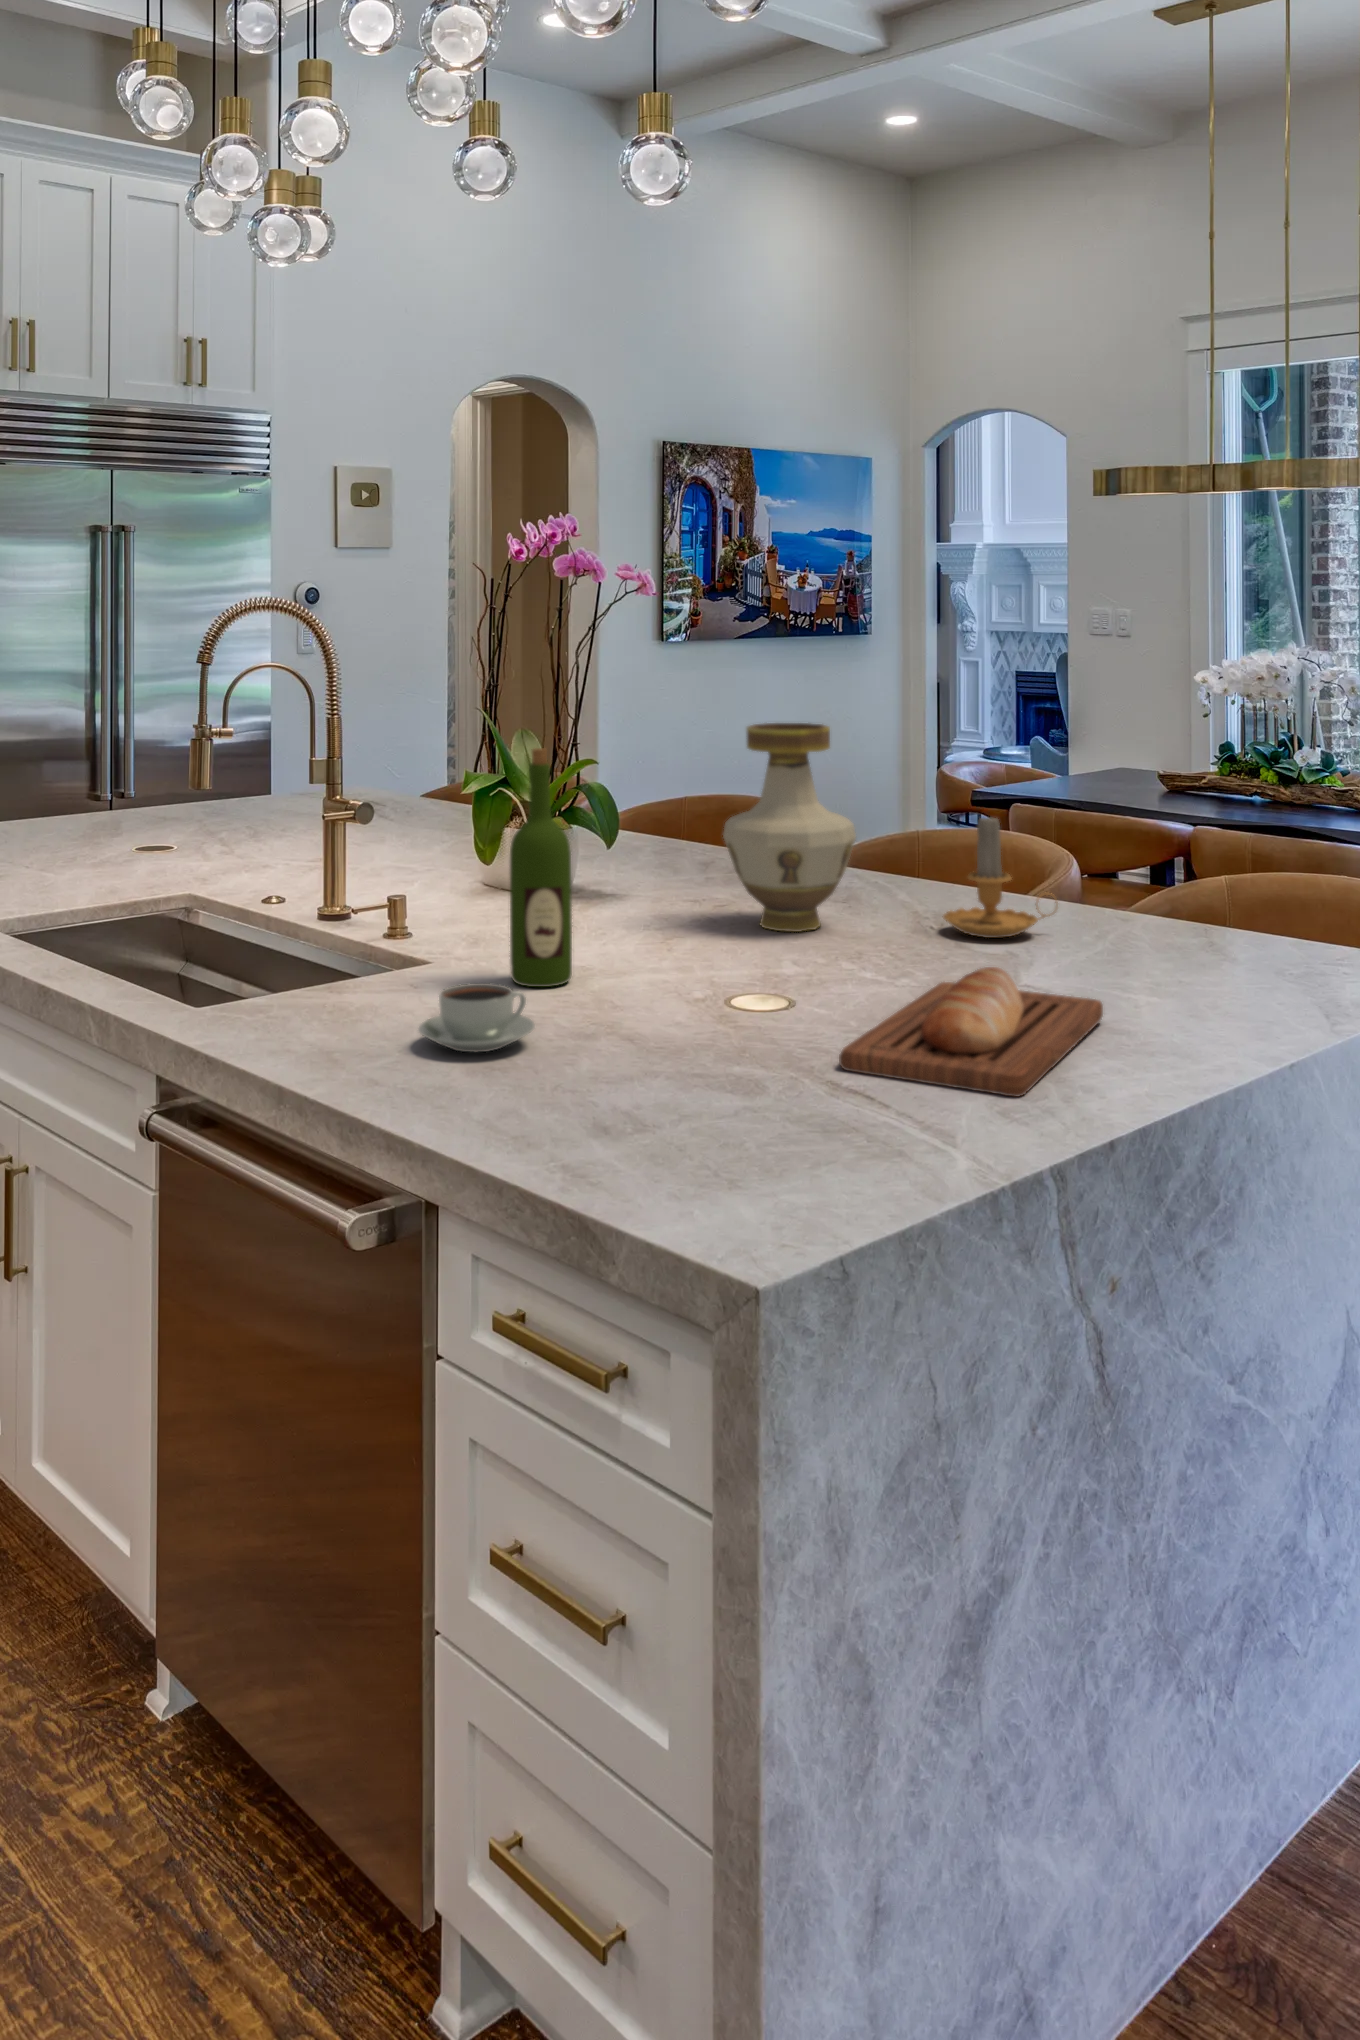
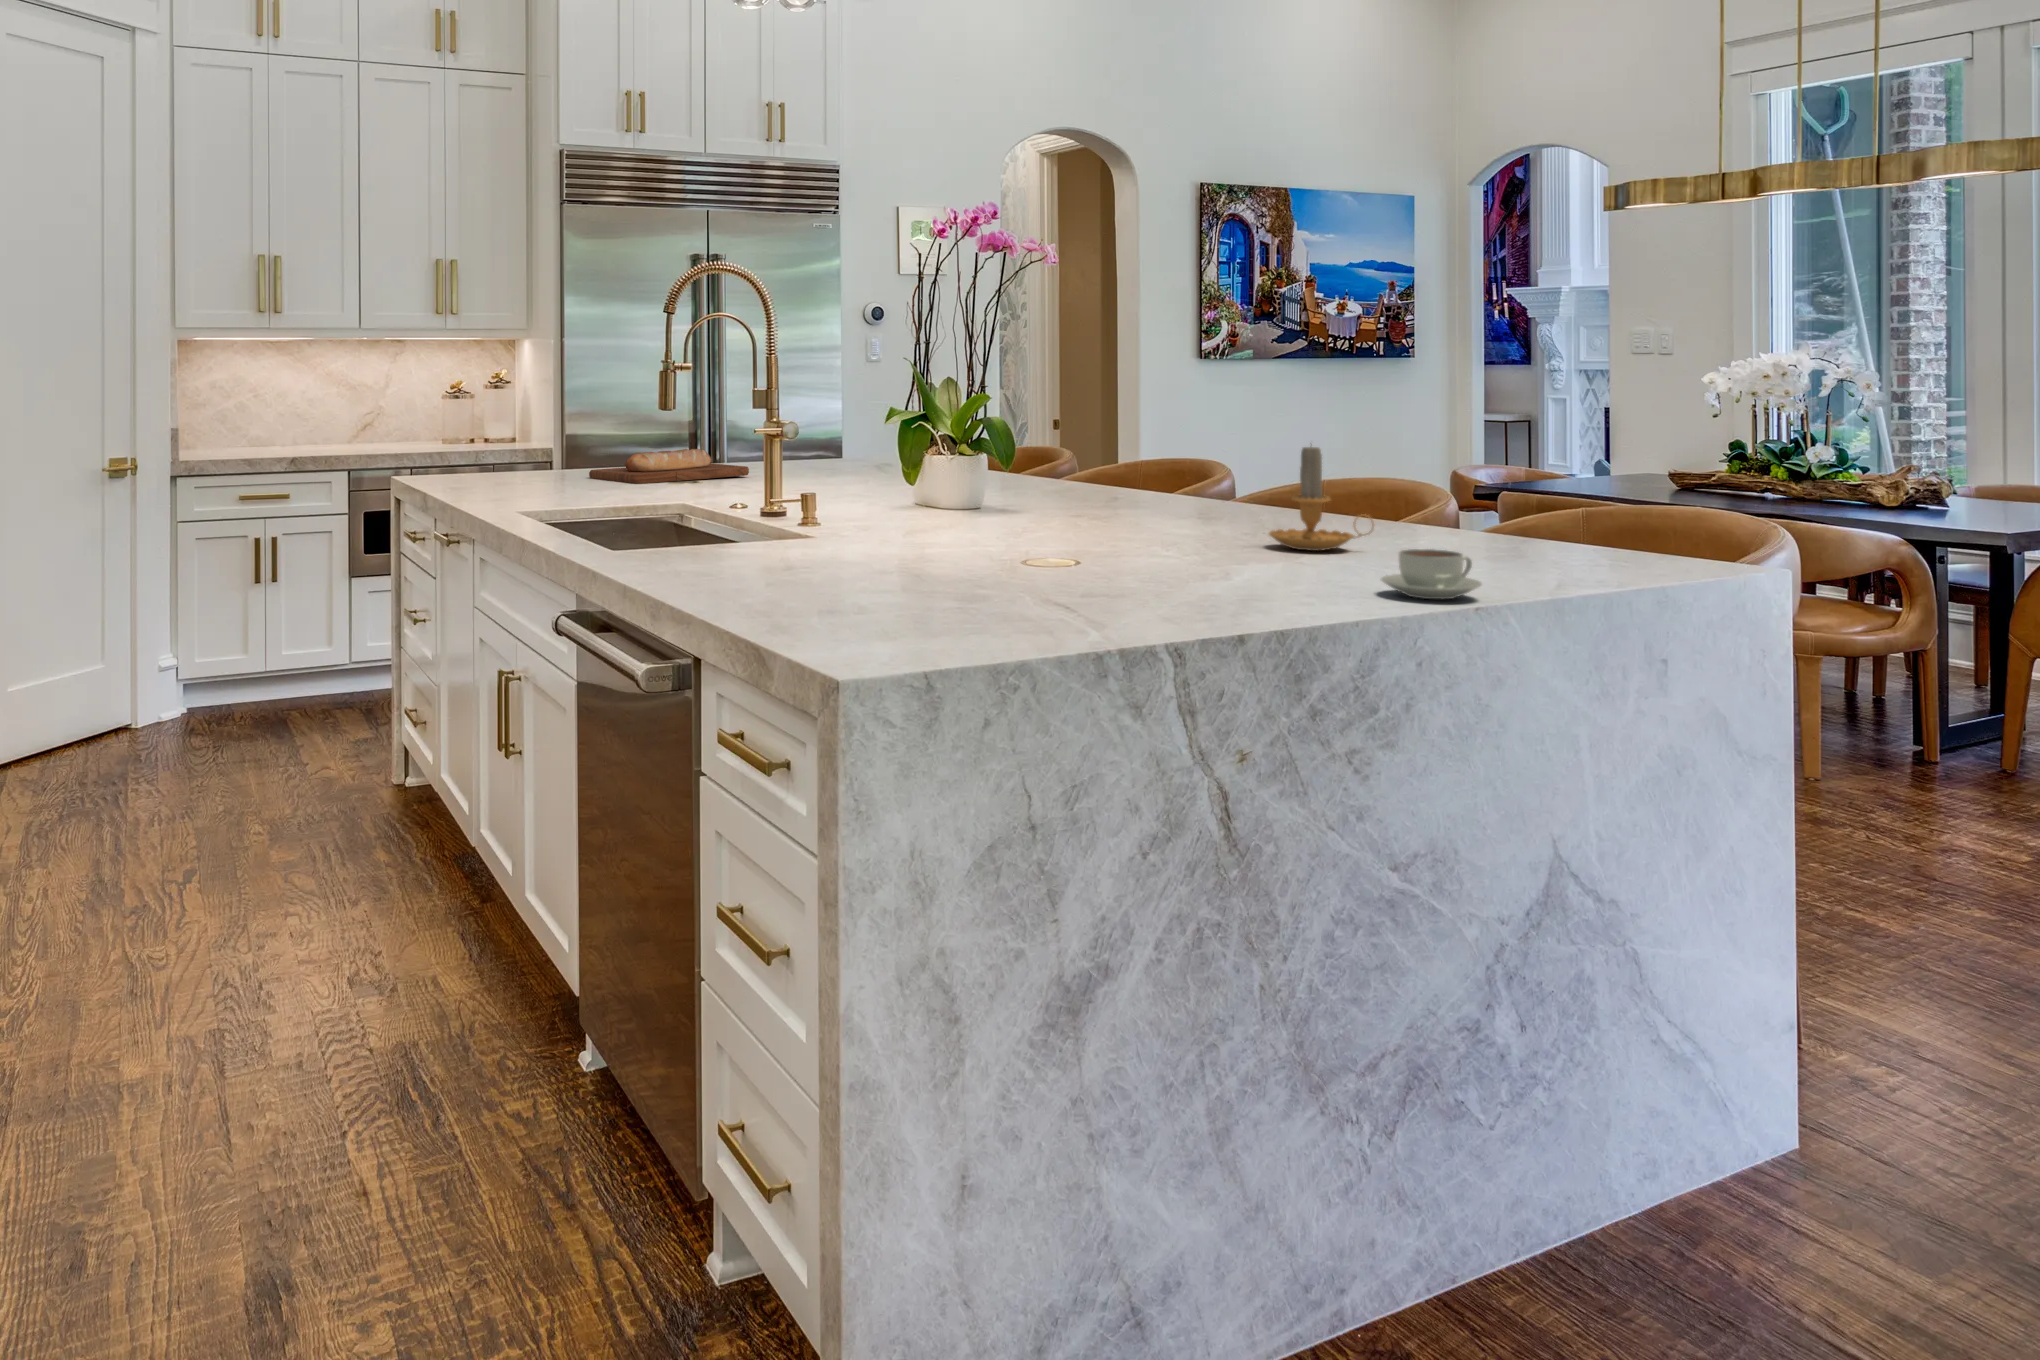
vase: present [723,723,856,932] -> none [1084,365,1197,540]
wine bottle: present [510,748,572,987] -> none [861,363,911,553]
bread loaf: present [839,967,1103,1097] -> present [589,449,749,484]
coffee cup: present [419,983,535,1052] -> present [1381,549,1482,599]

